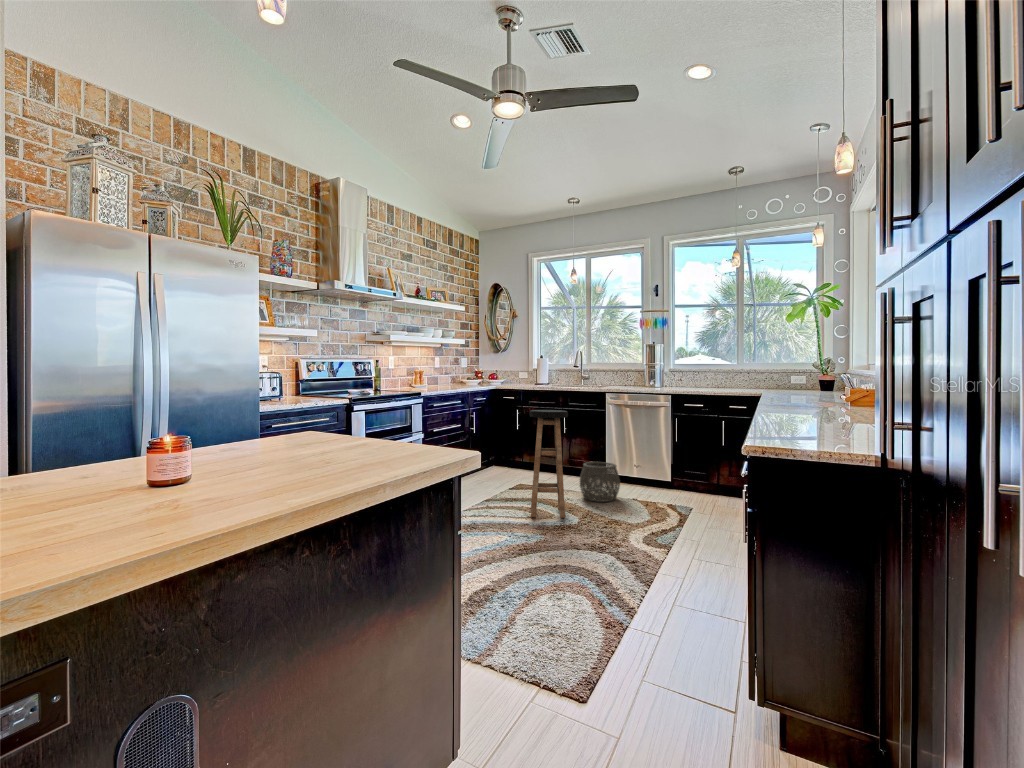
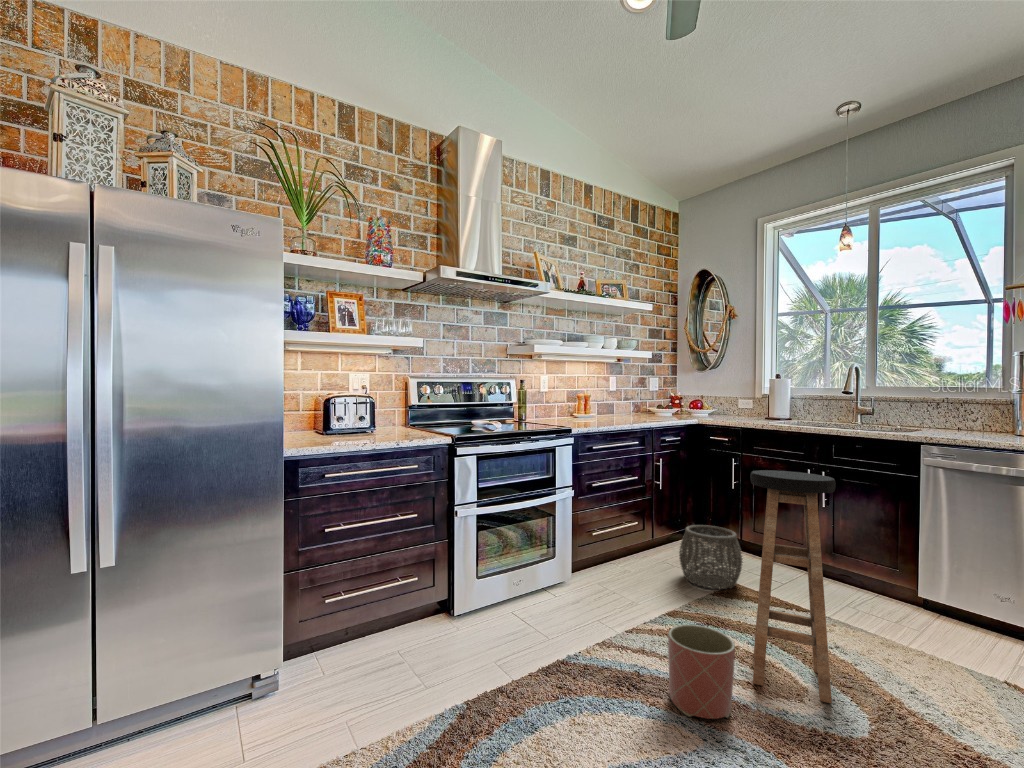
woven basket: present [580,462,620,502] -> present [679,525,743,589]
planter: none [492,491,524,531] -> present [668,625,735,719]

